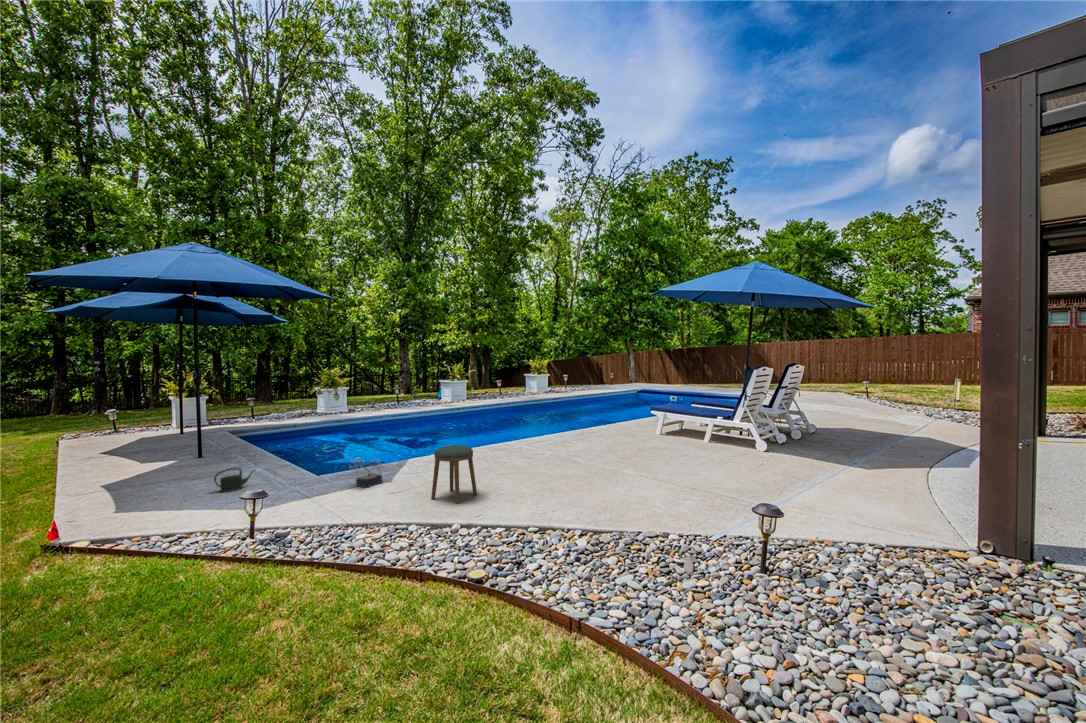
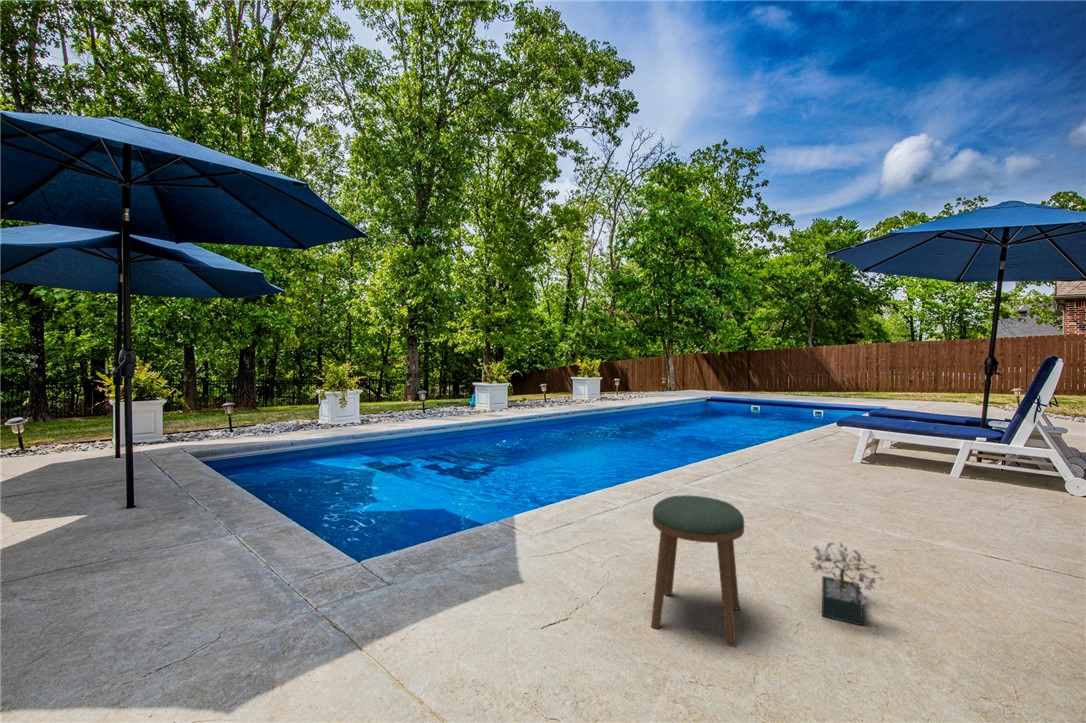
decorative plant: present [350,459,382,488] -> present [811,543,882,625]
watering can: present [214,468,255,492] -> none [137,544,234,603]

